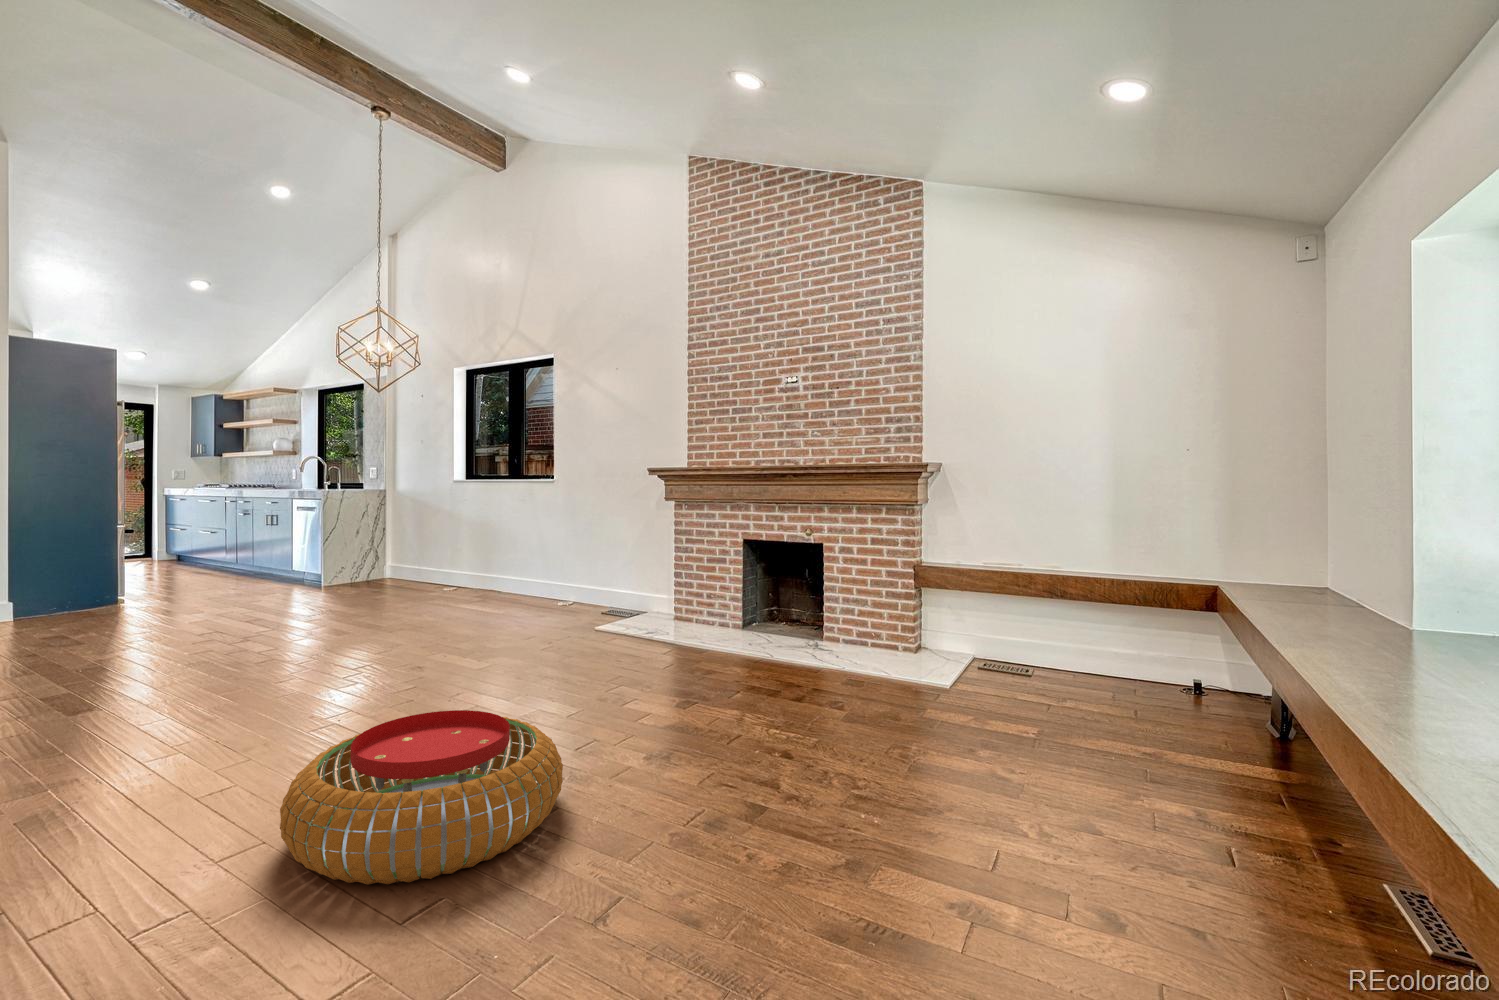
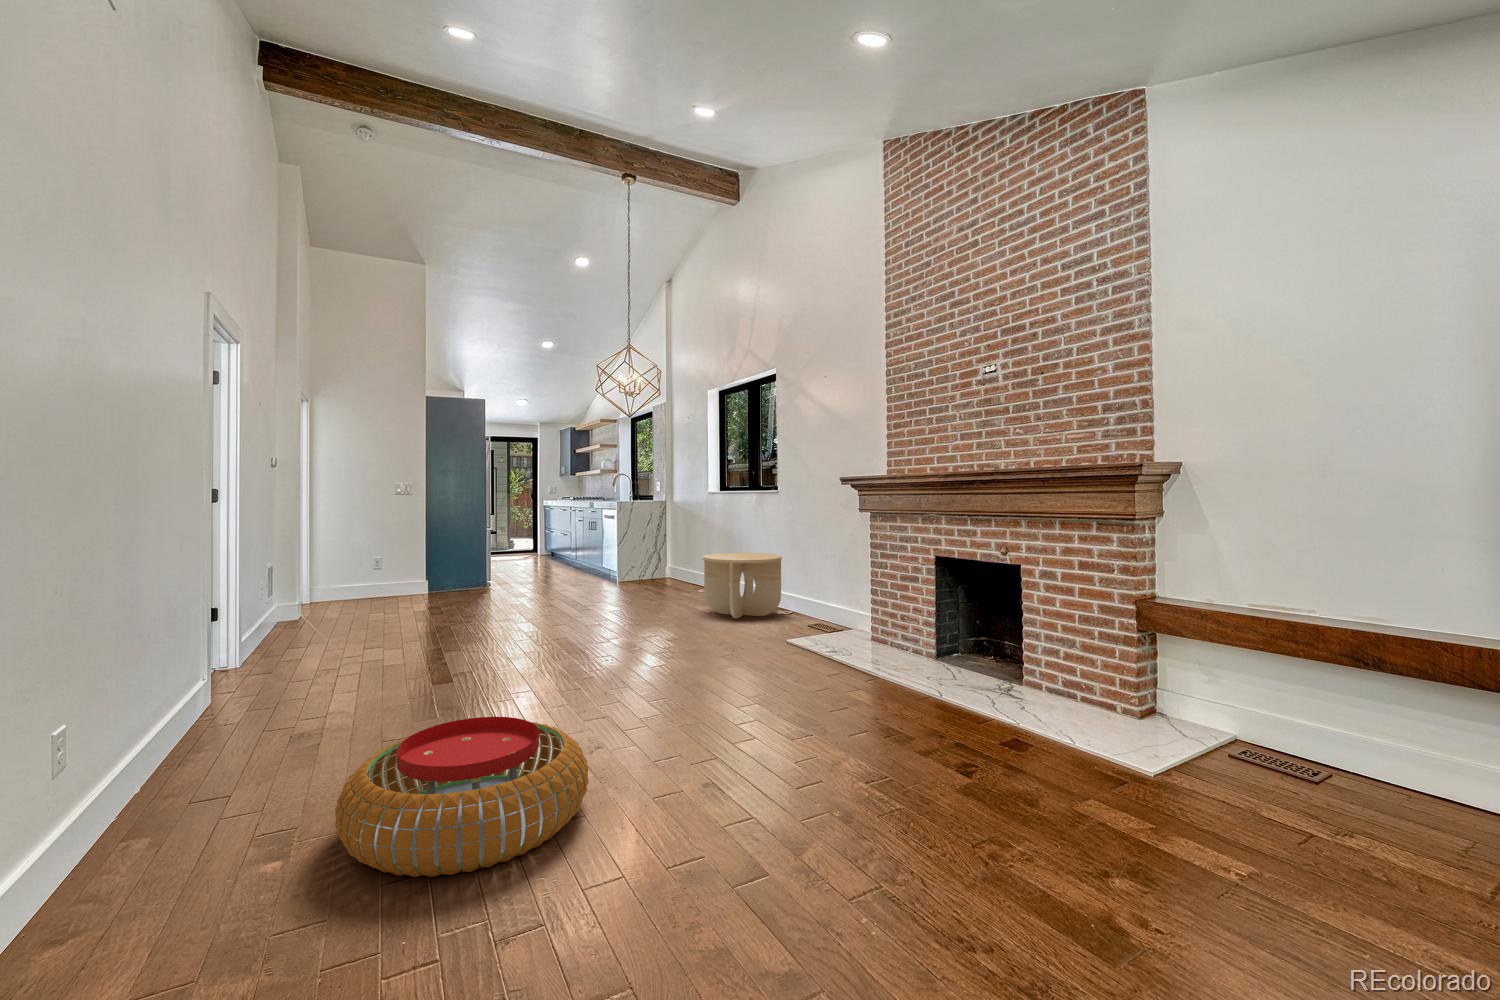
side table: none [476,545,564,613] -> present [703,553,782,619]

